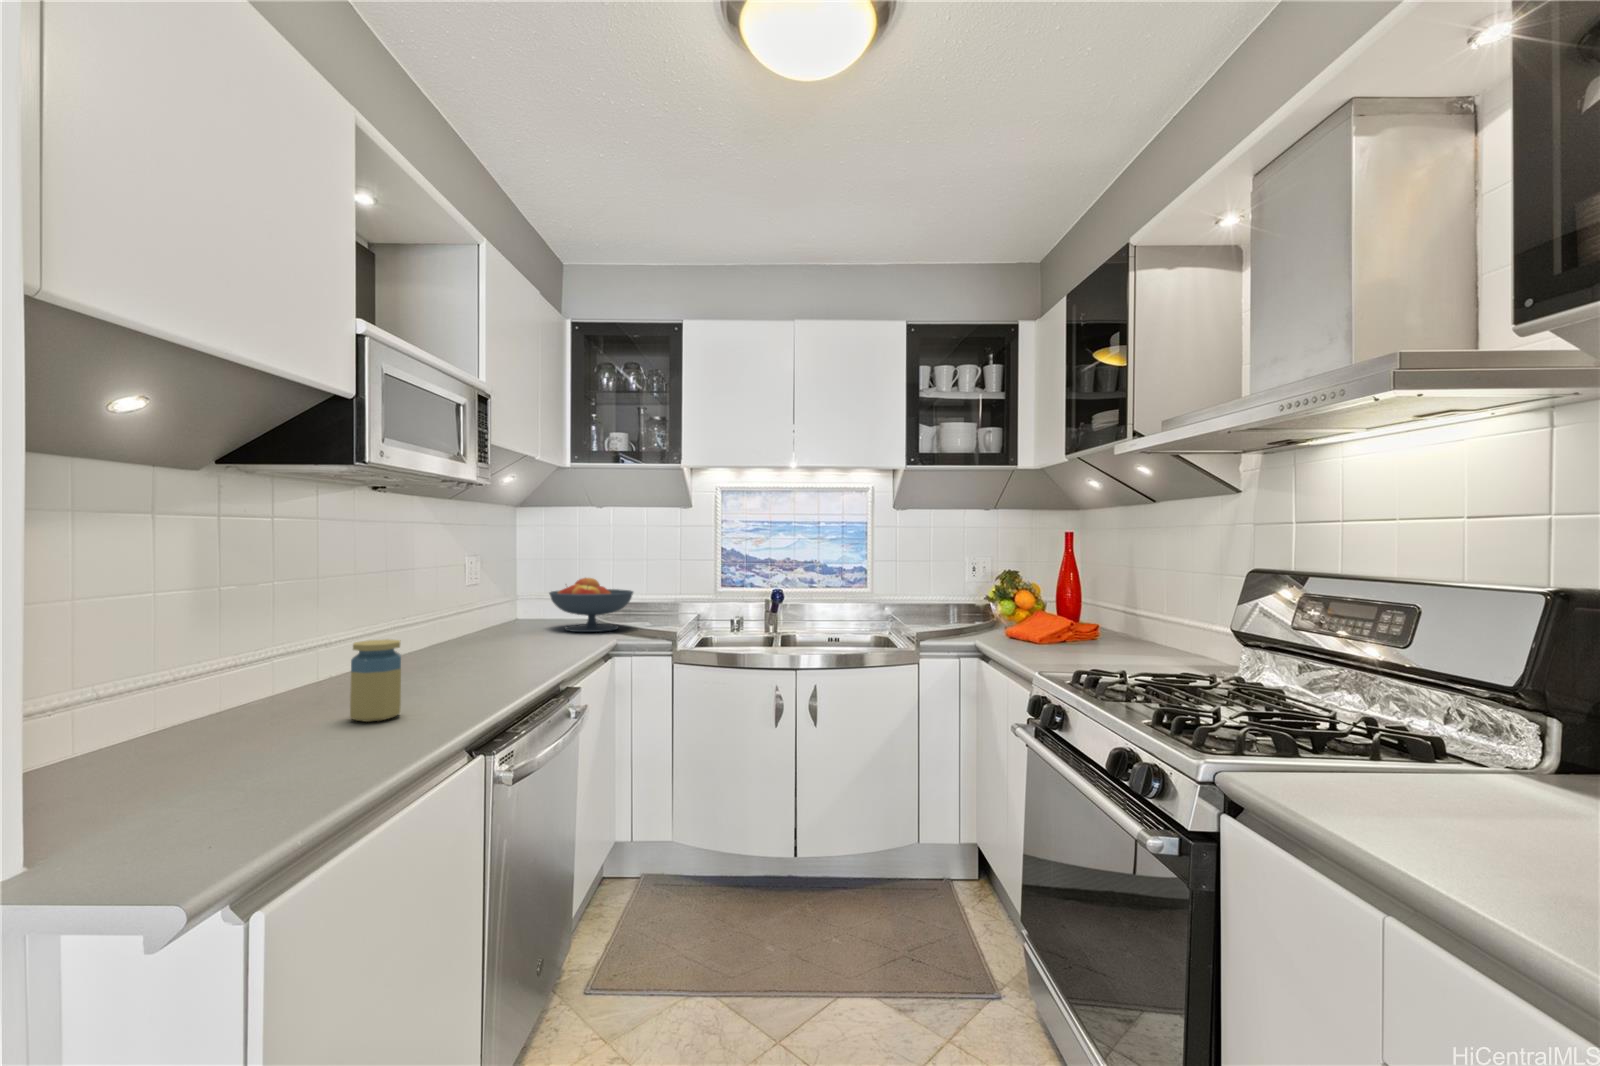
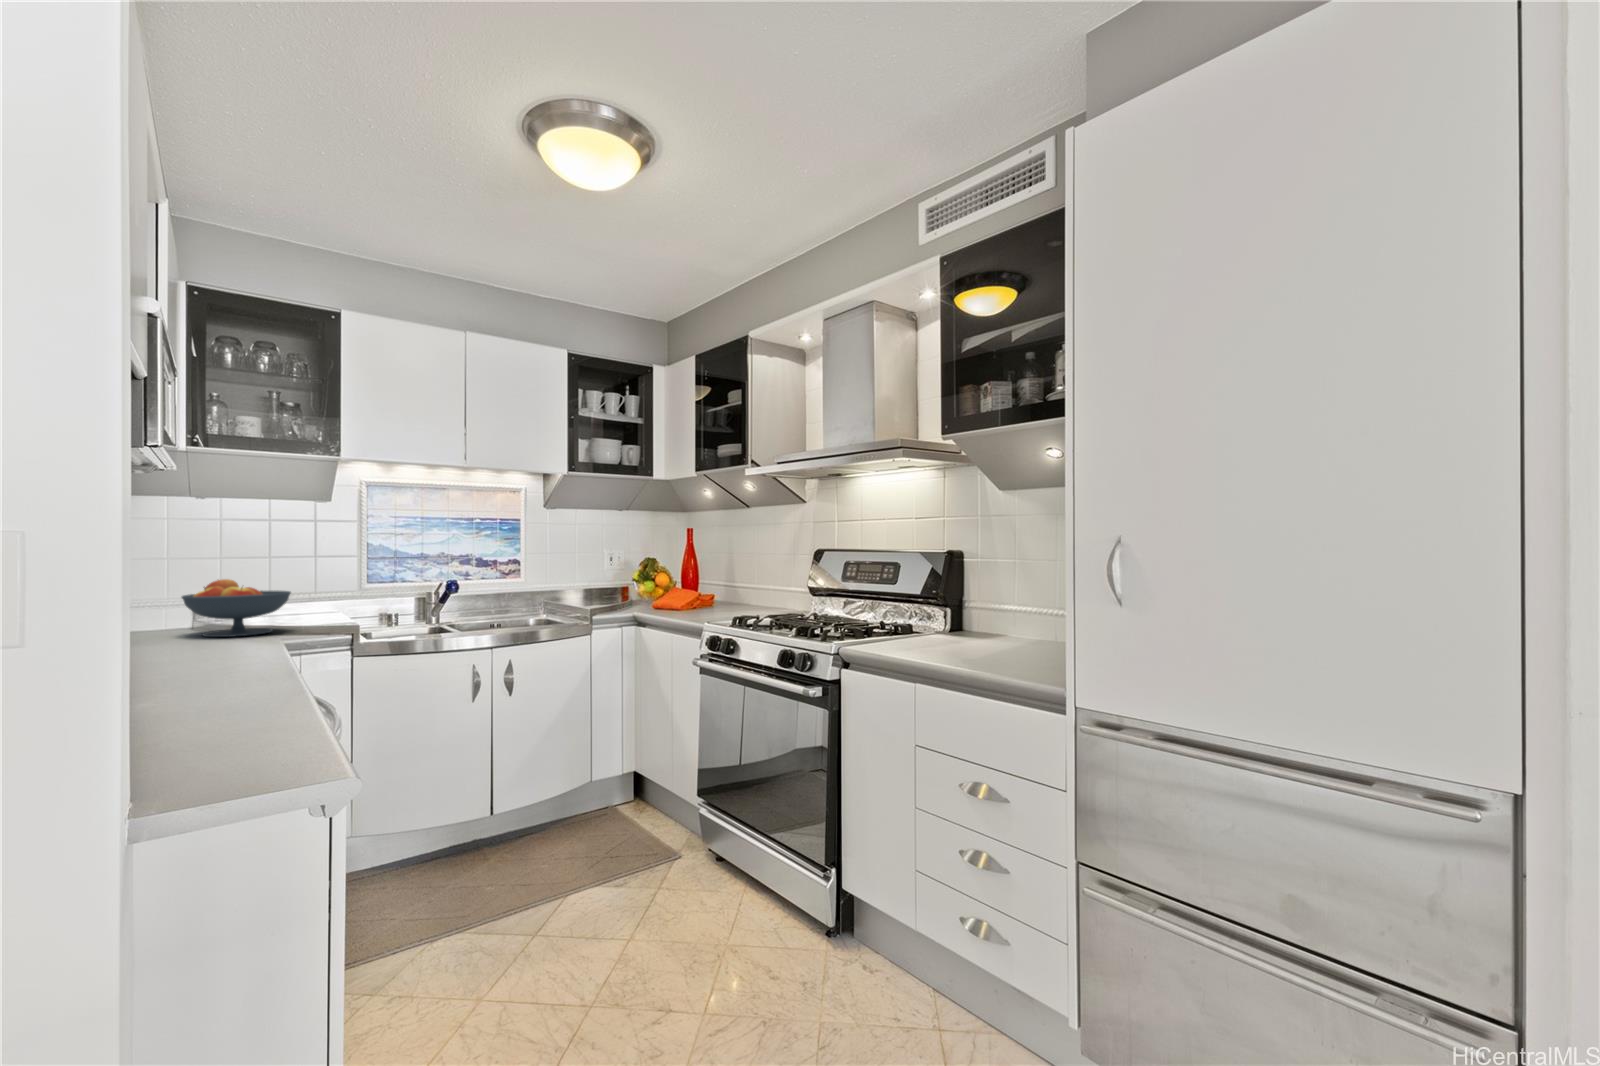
jar: present [350,639,401,722] -> none [205,629,258,703]

